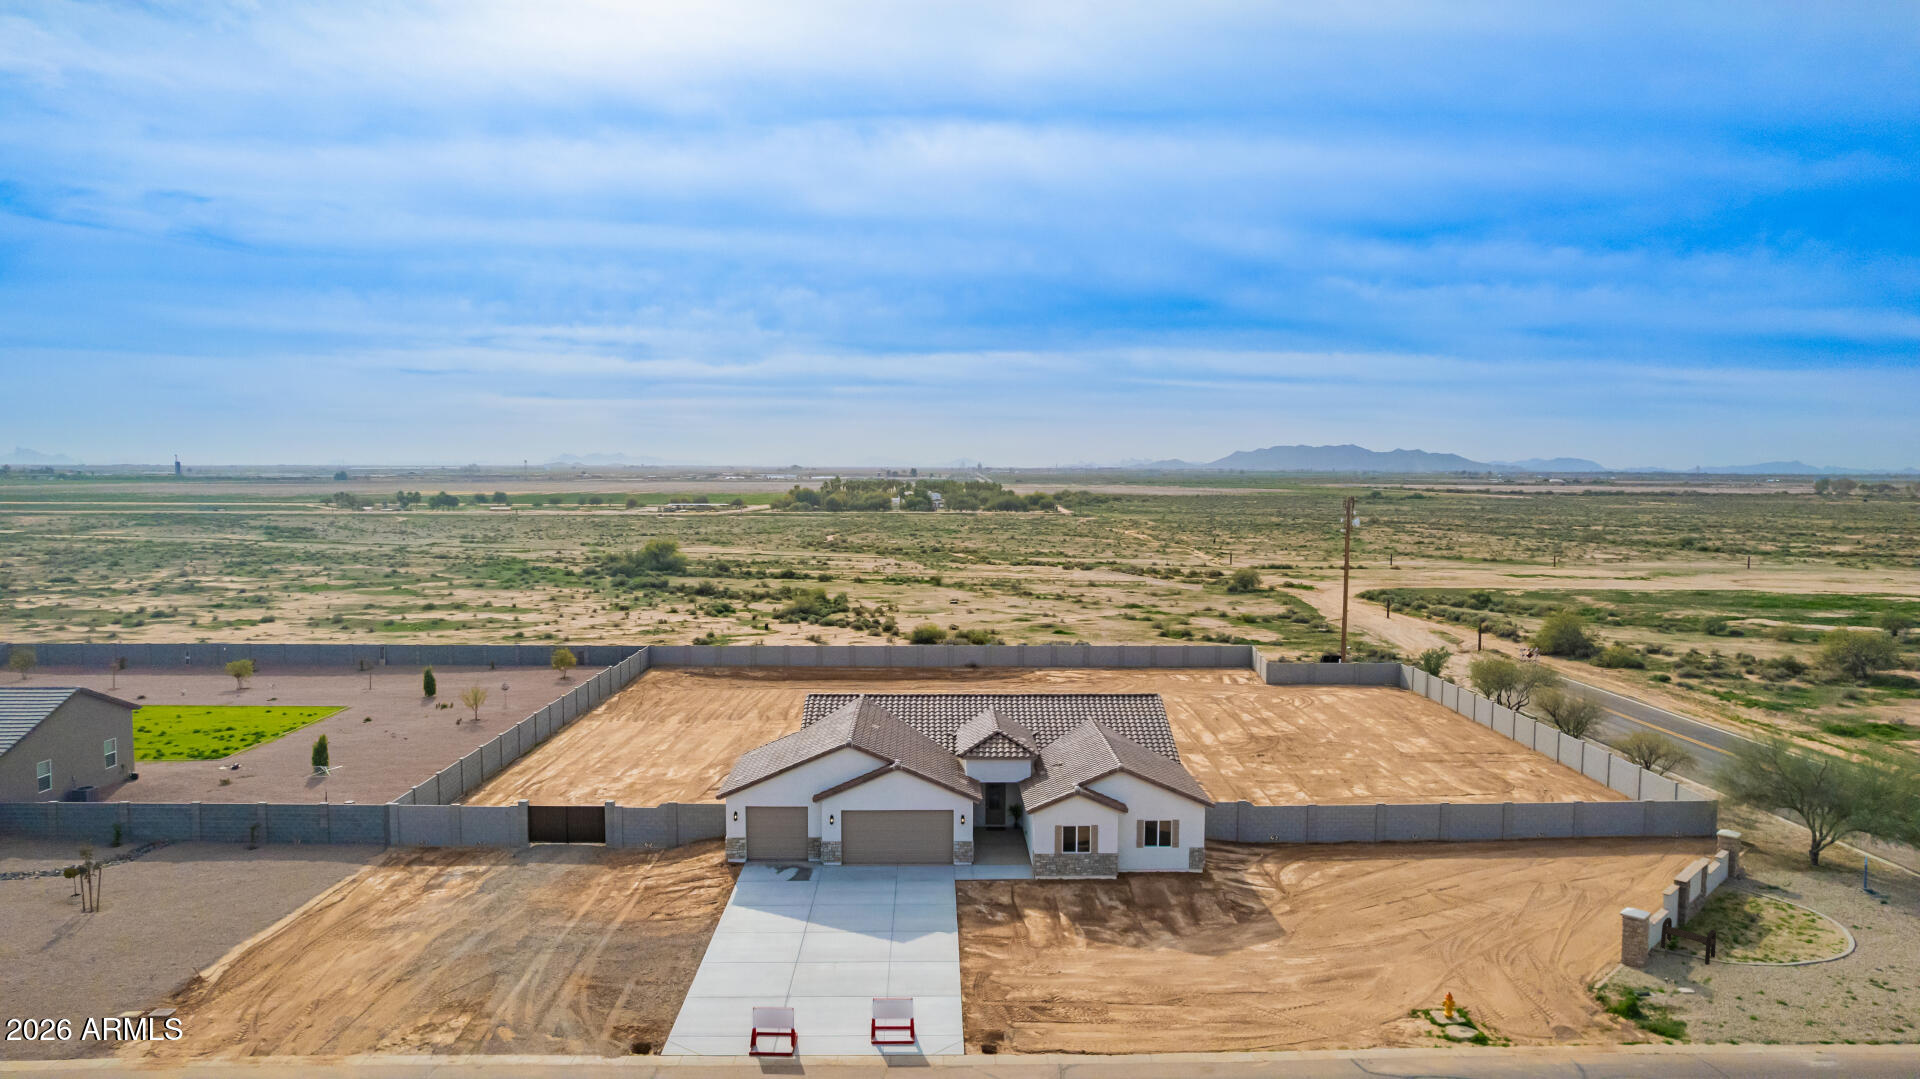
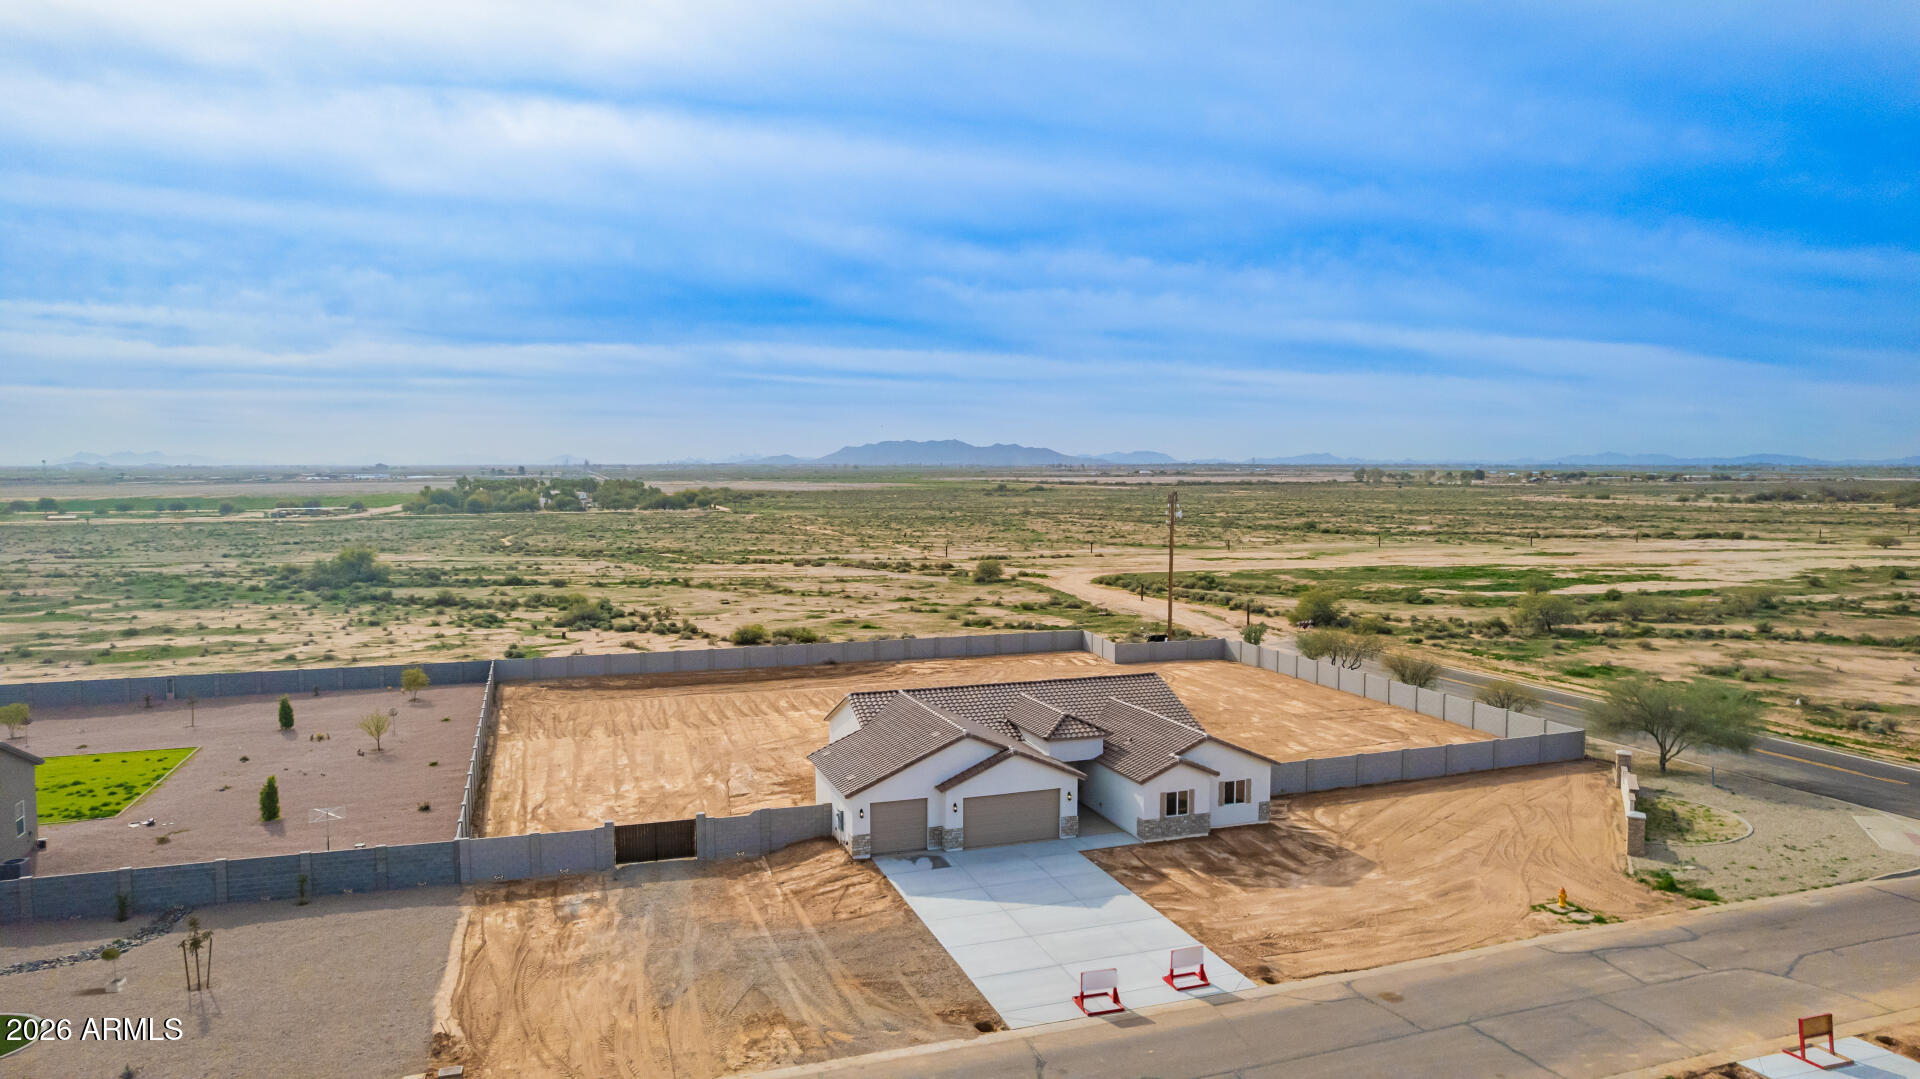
bench: present [1661,918,1716,964] -> none [1641,816,1682,848]

